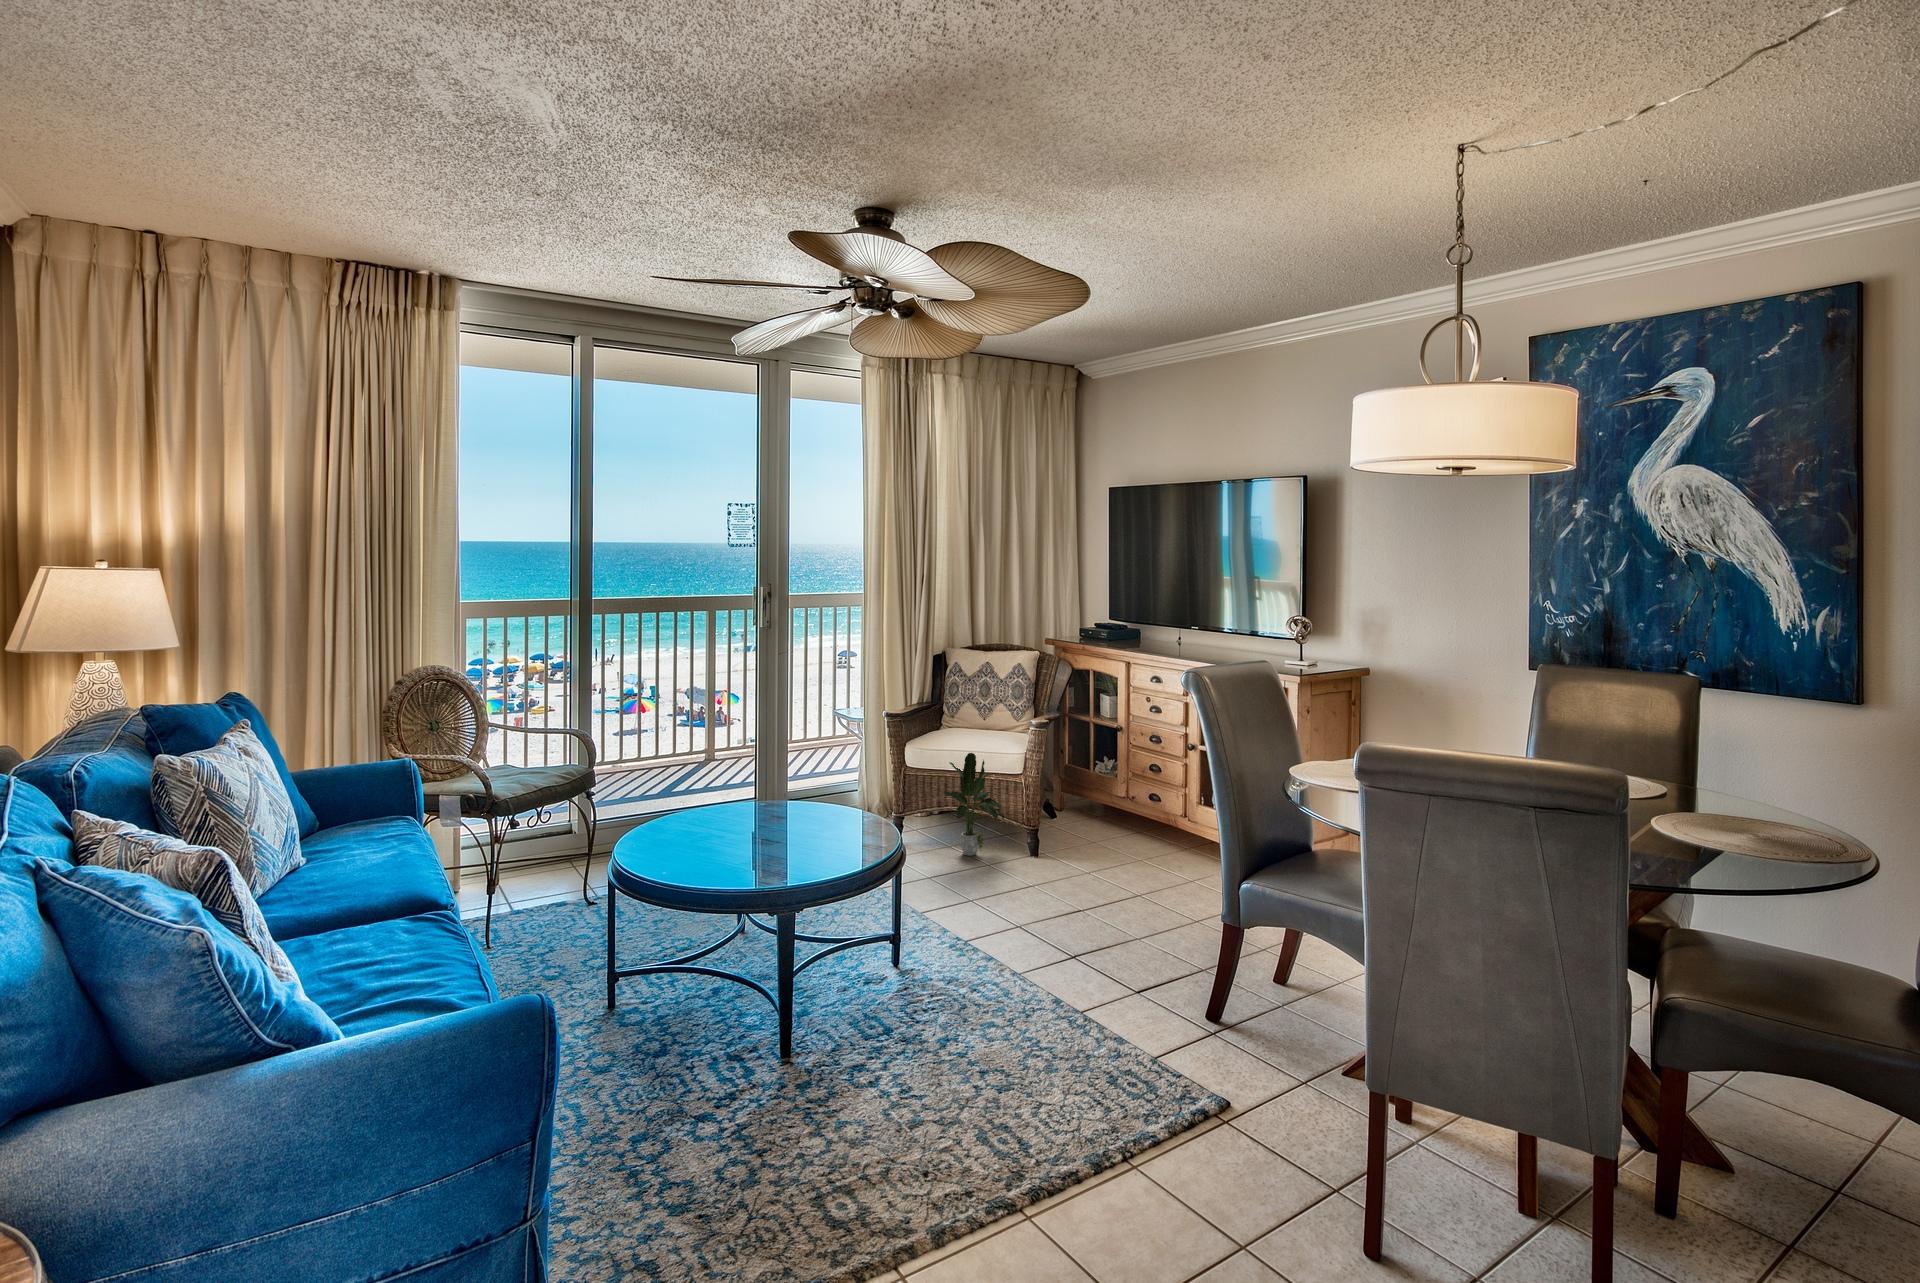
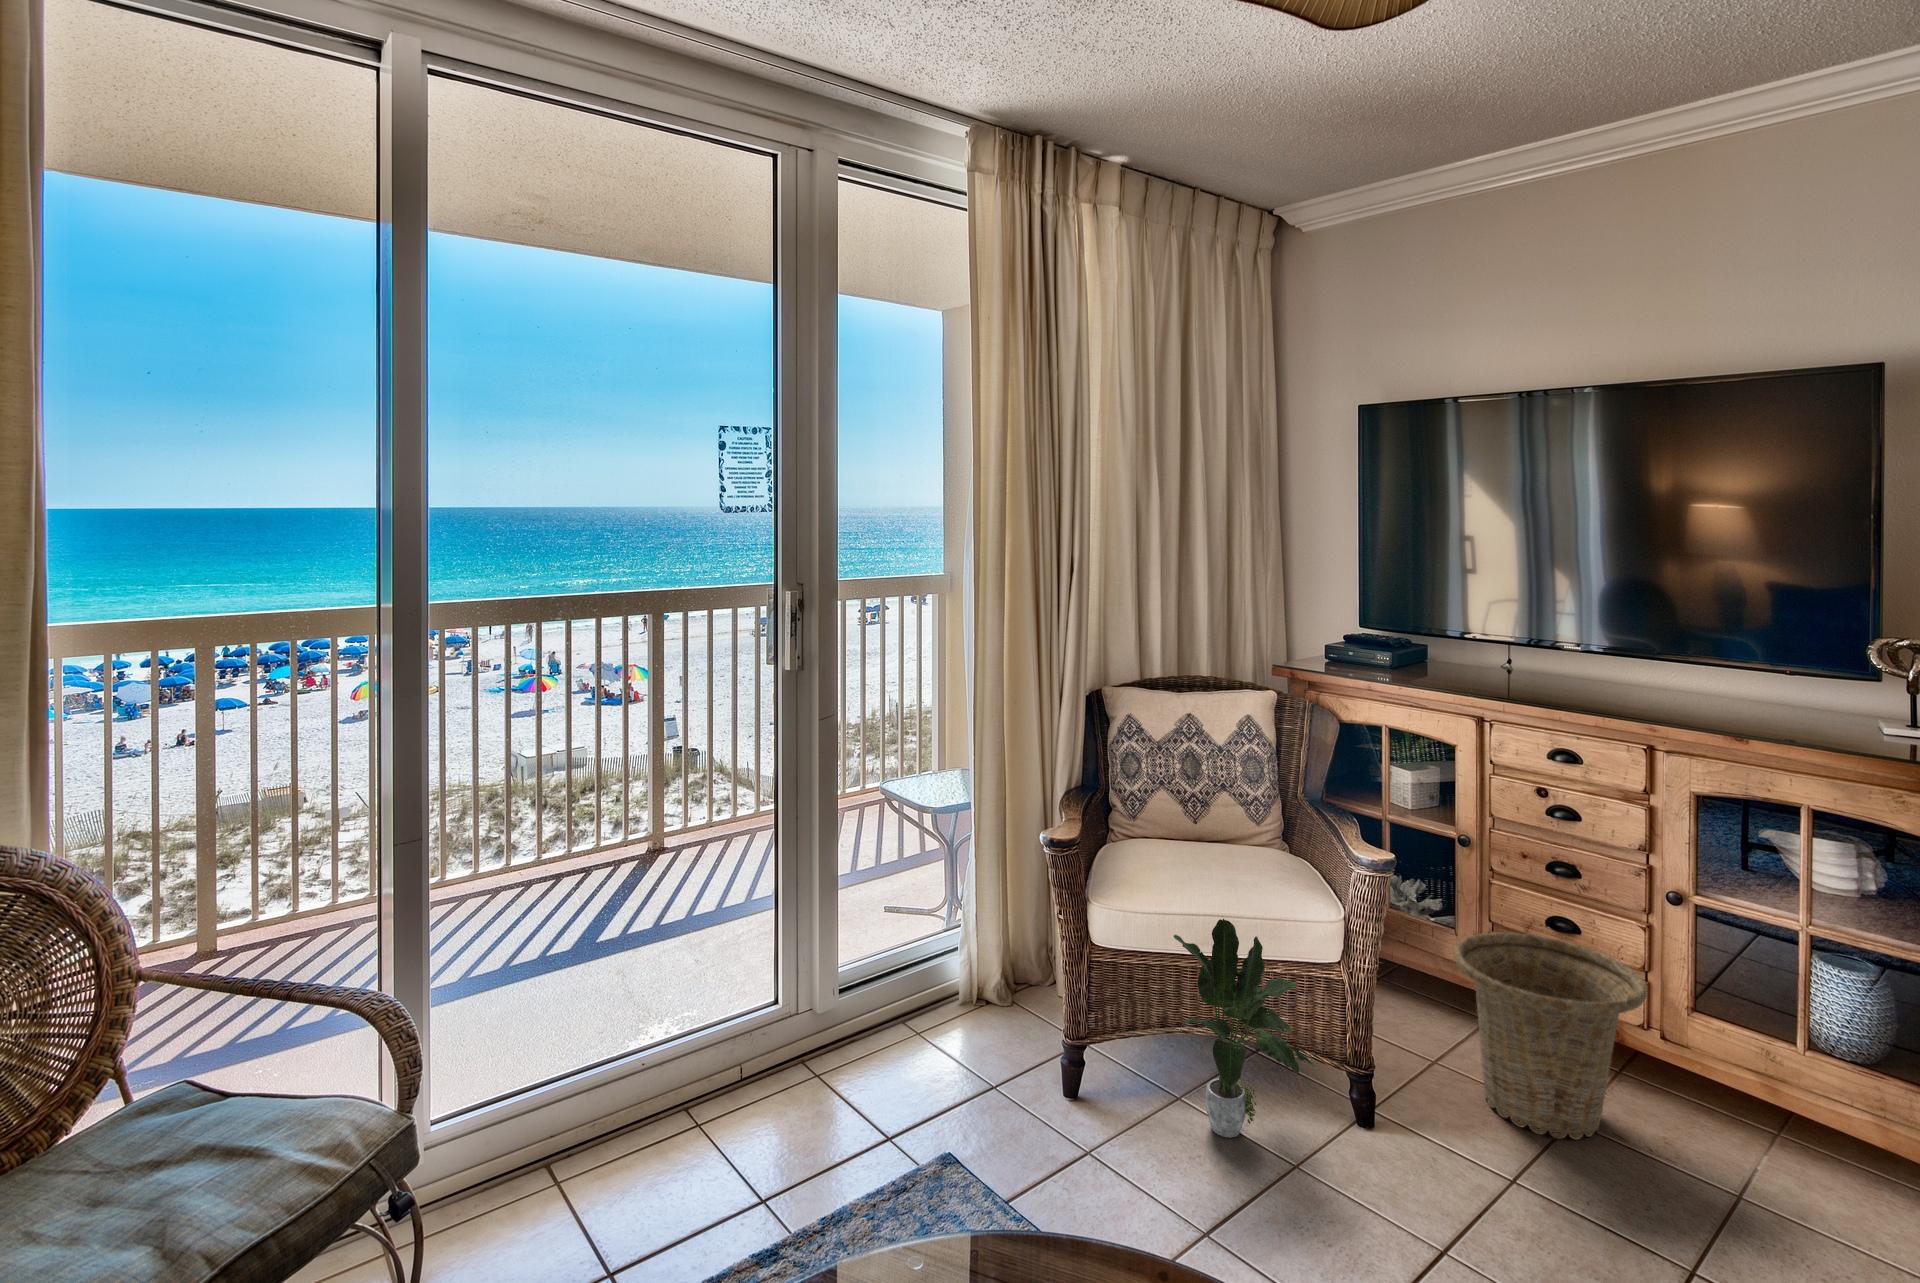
basket: none [1090,772,1169,859] -> present [1454,933,1647,1140]

